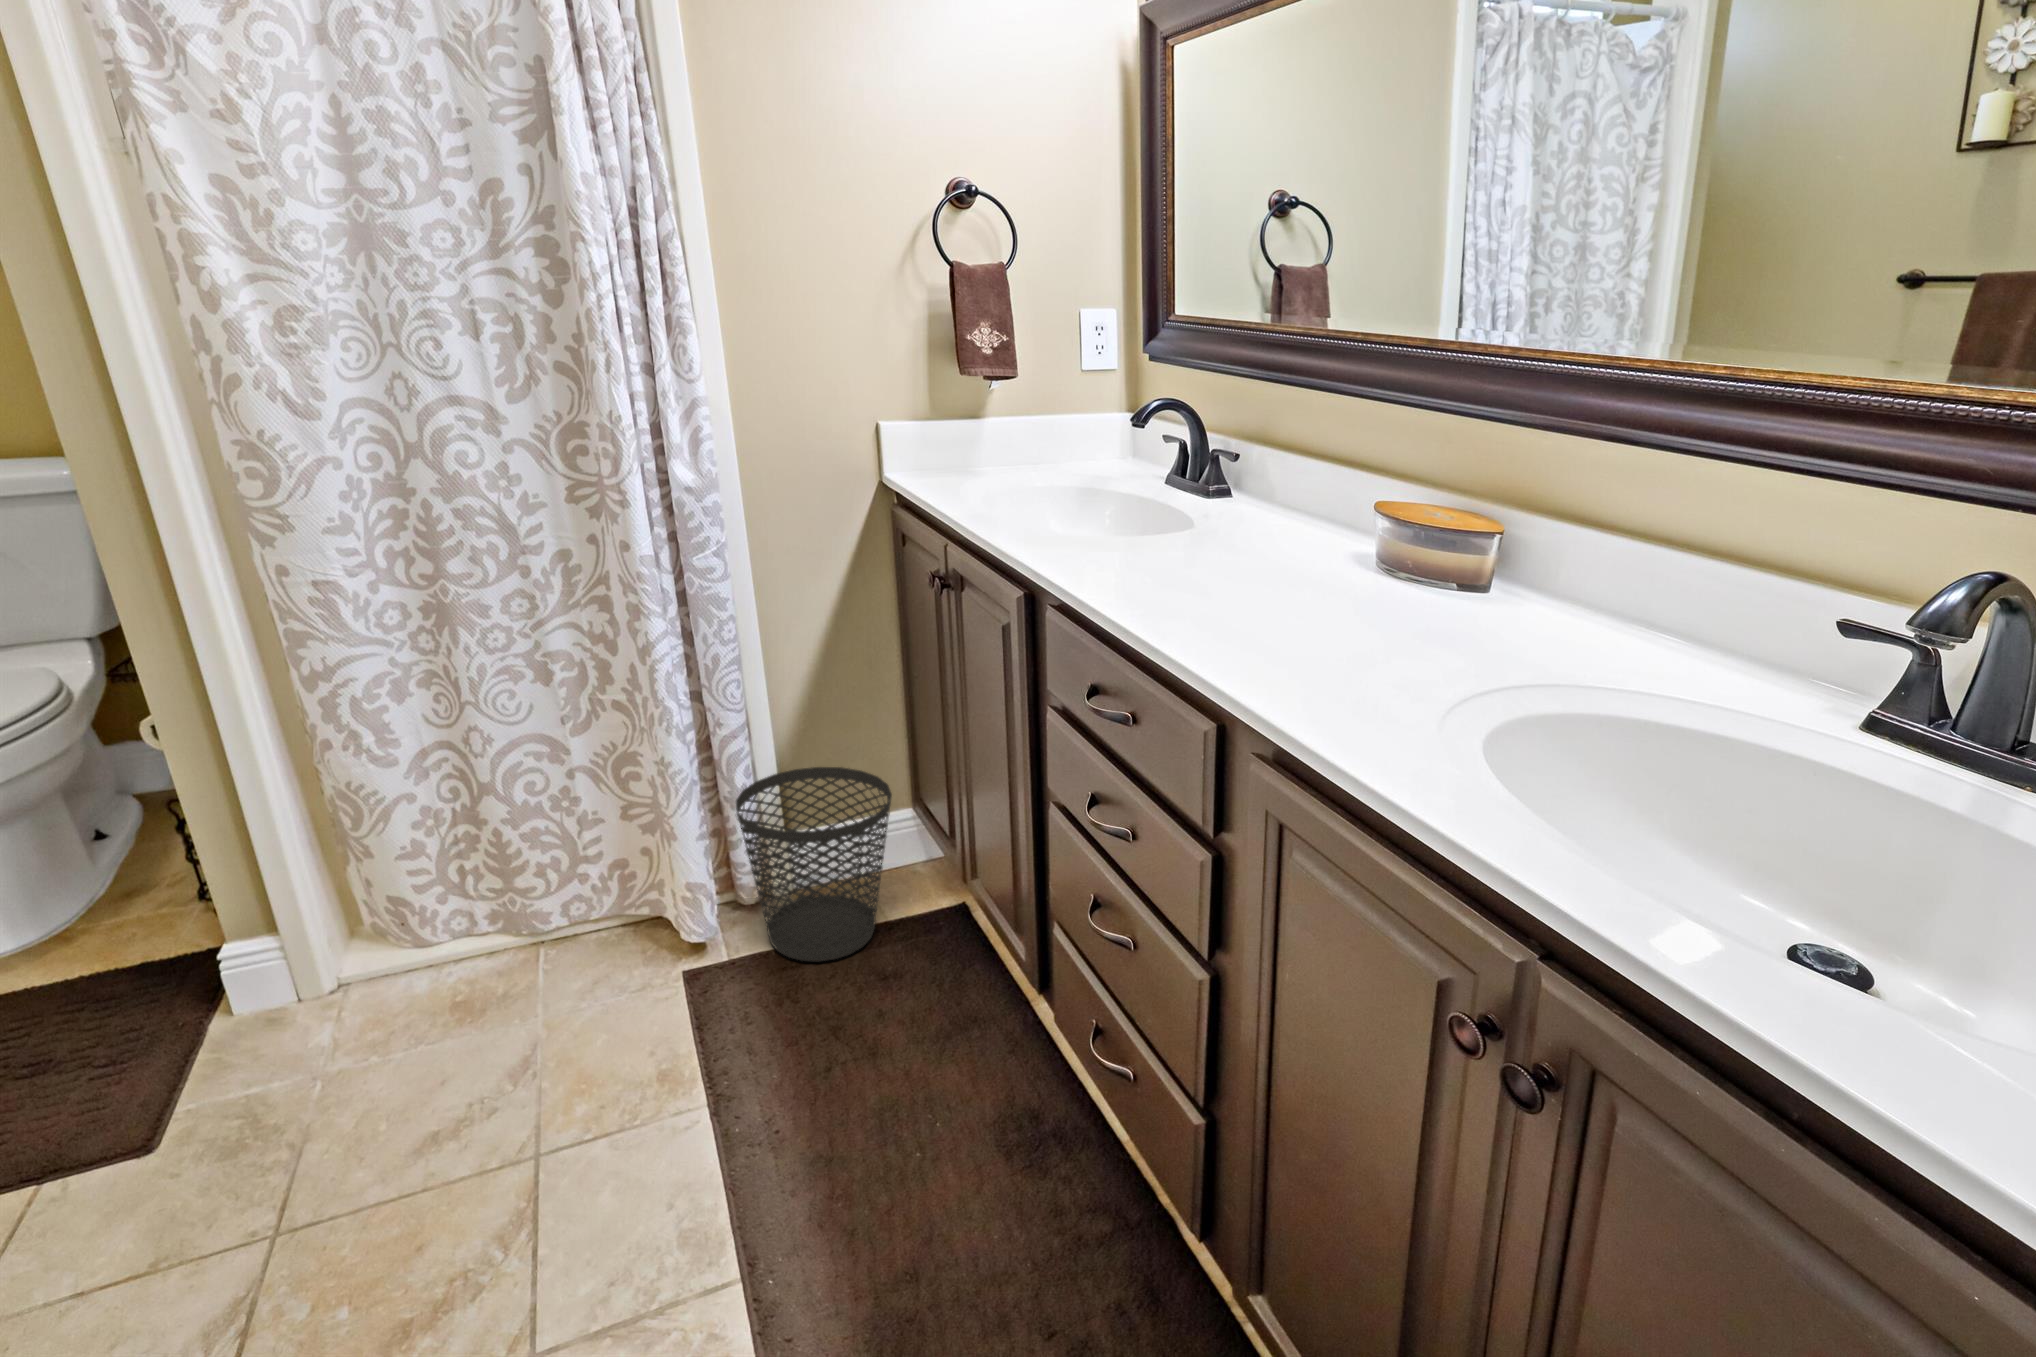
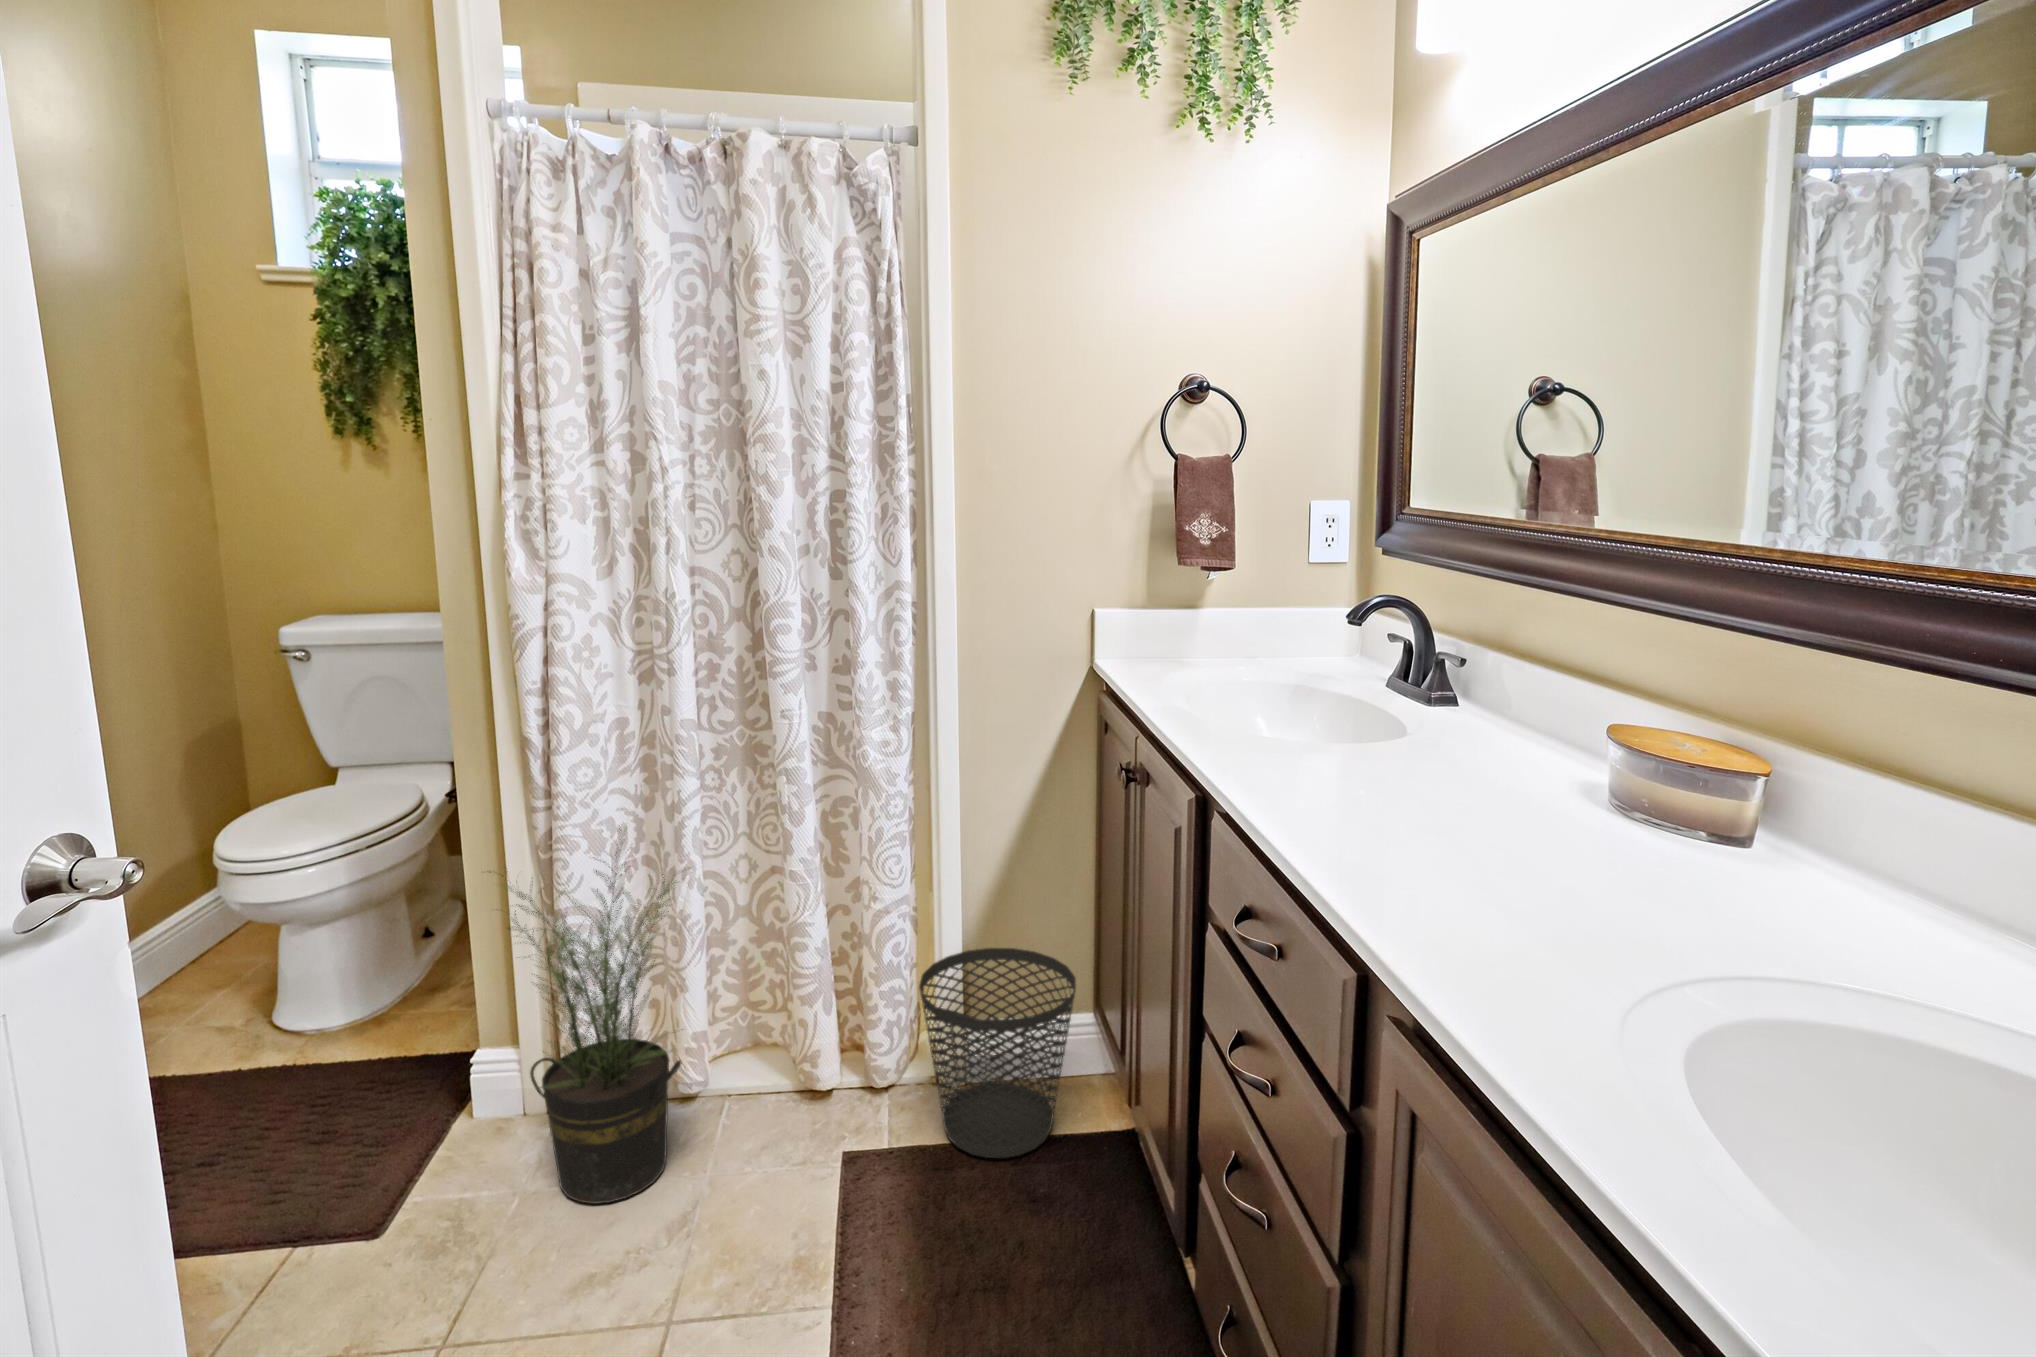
potted plant: none [234,678,494,1071] -> present [500,826,689,1204]

